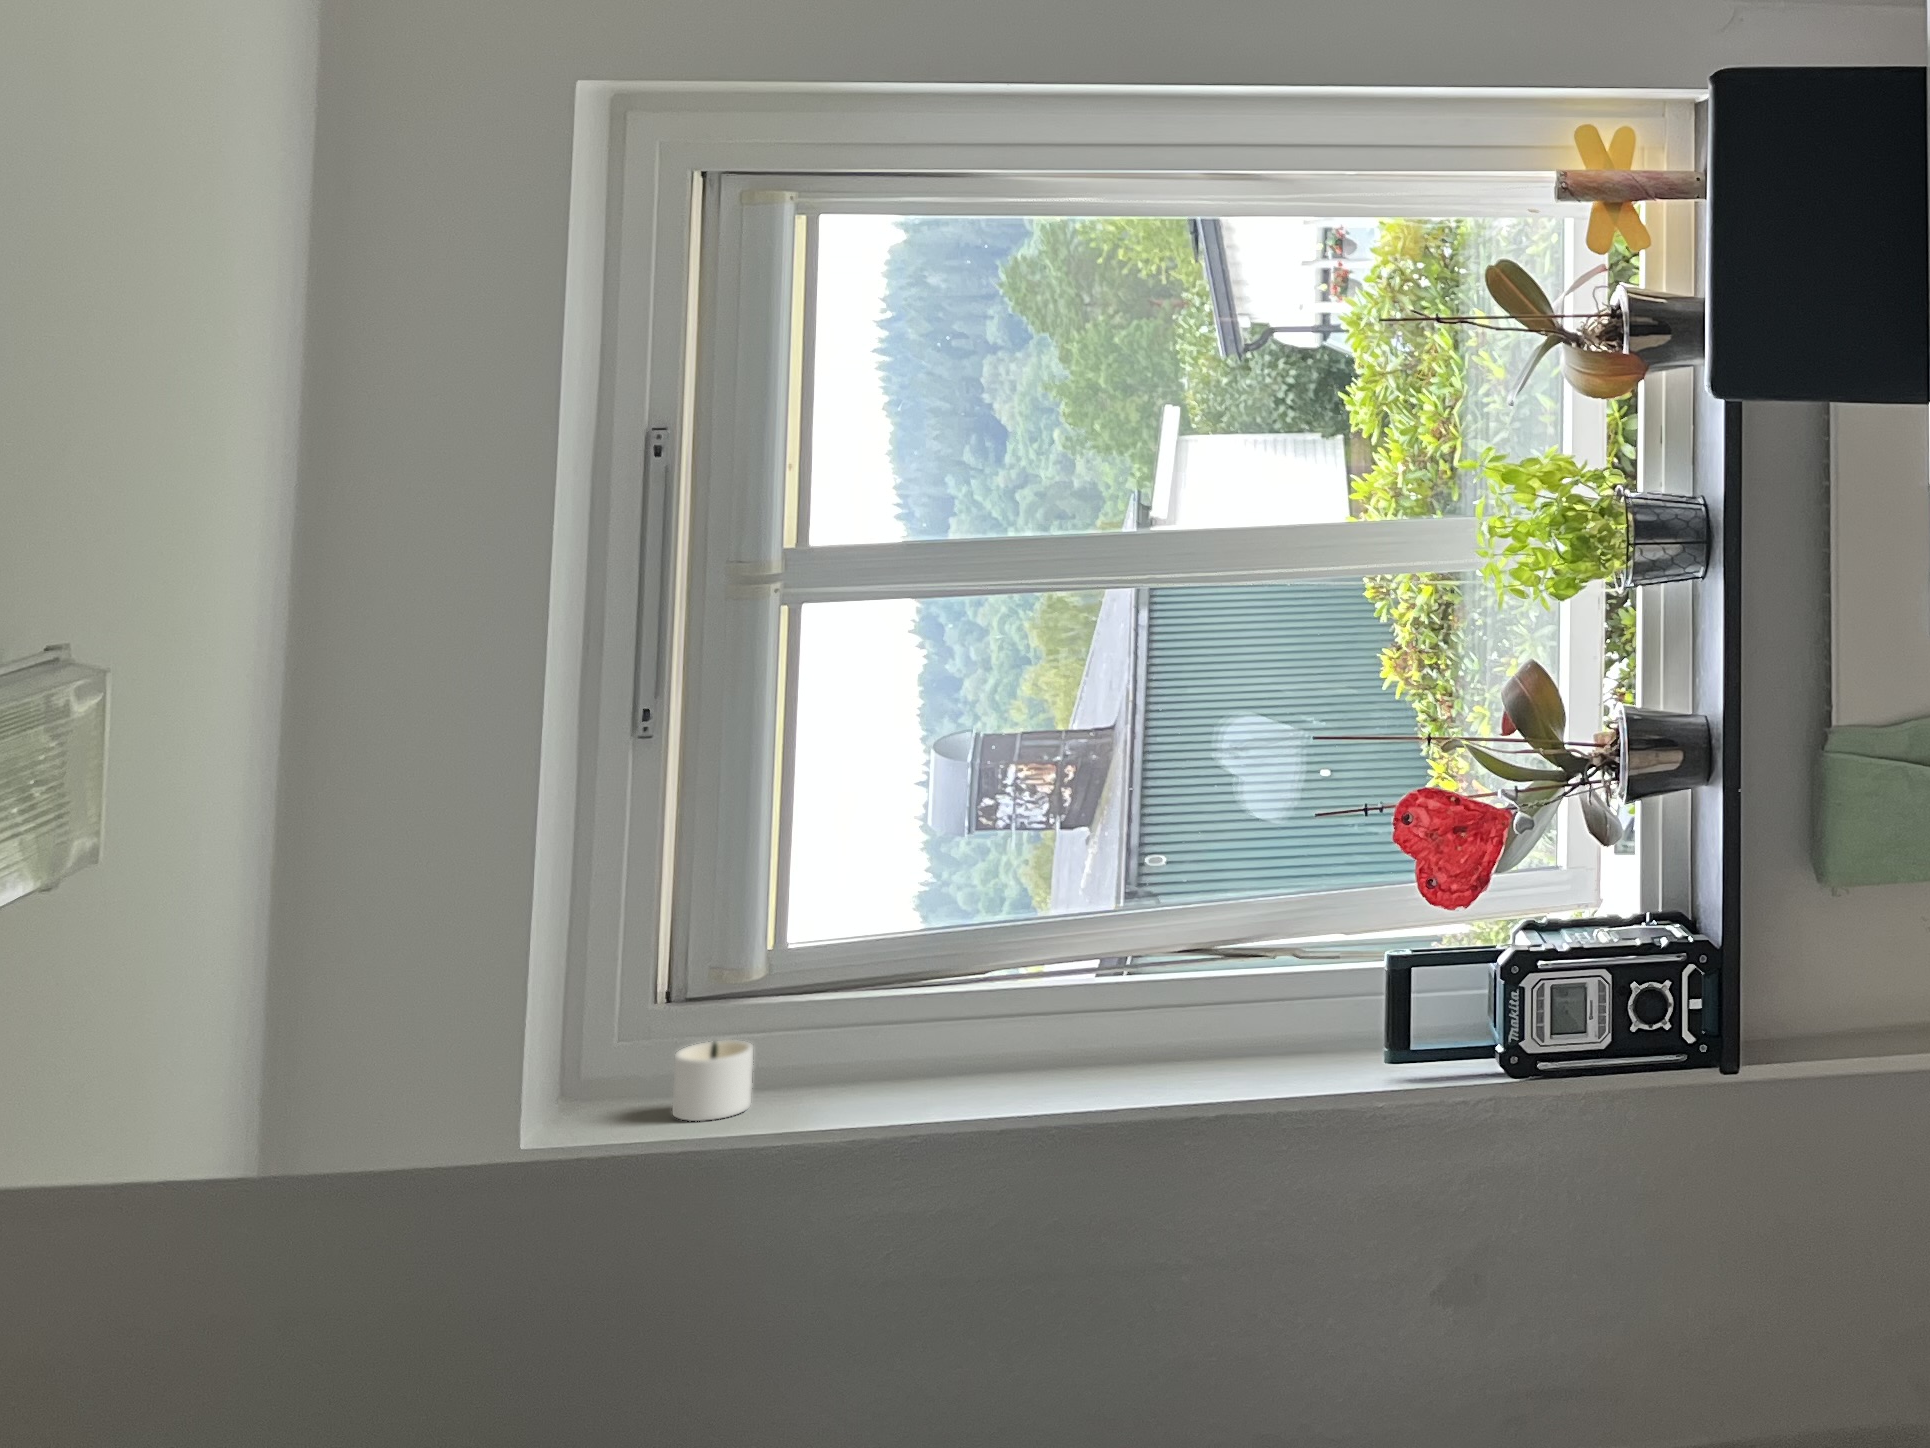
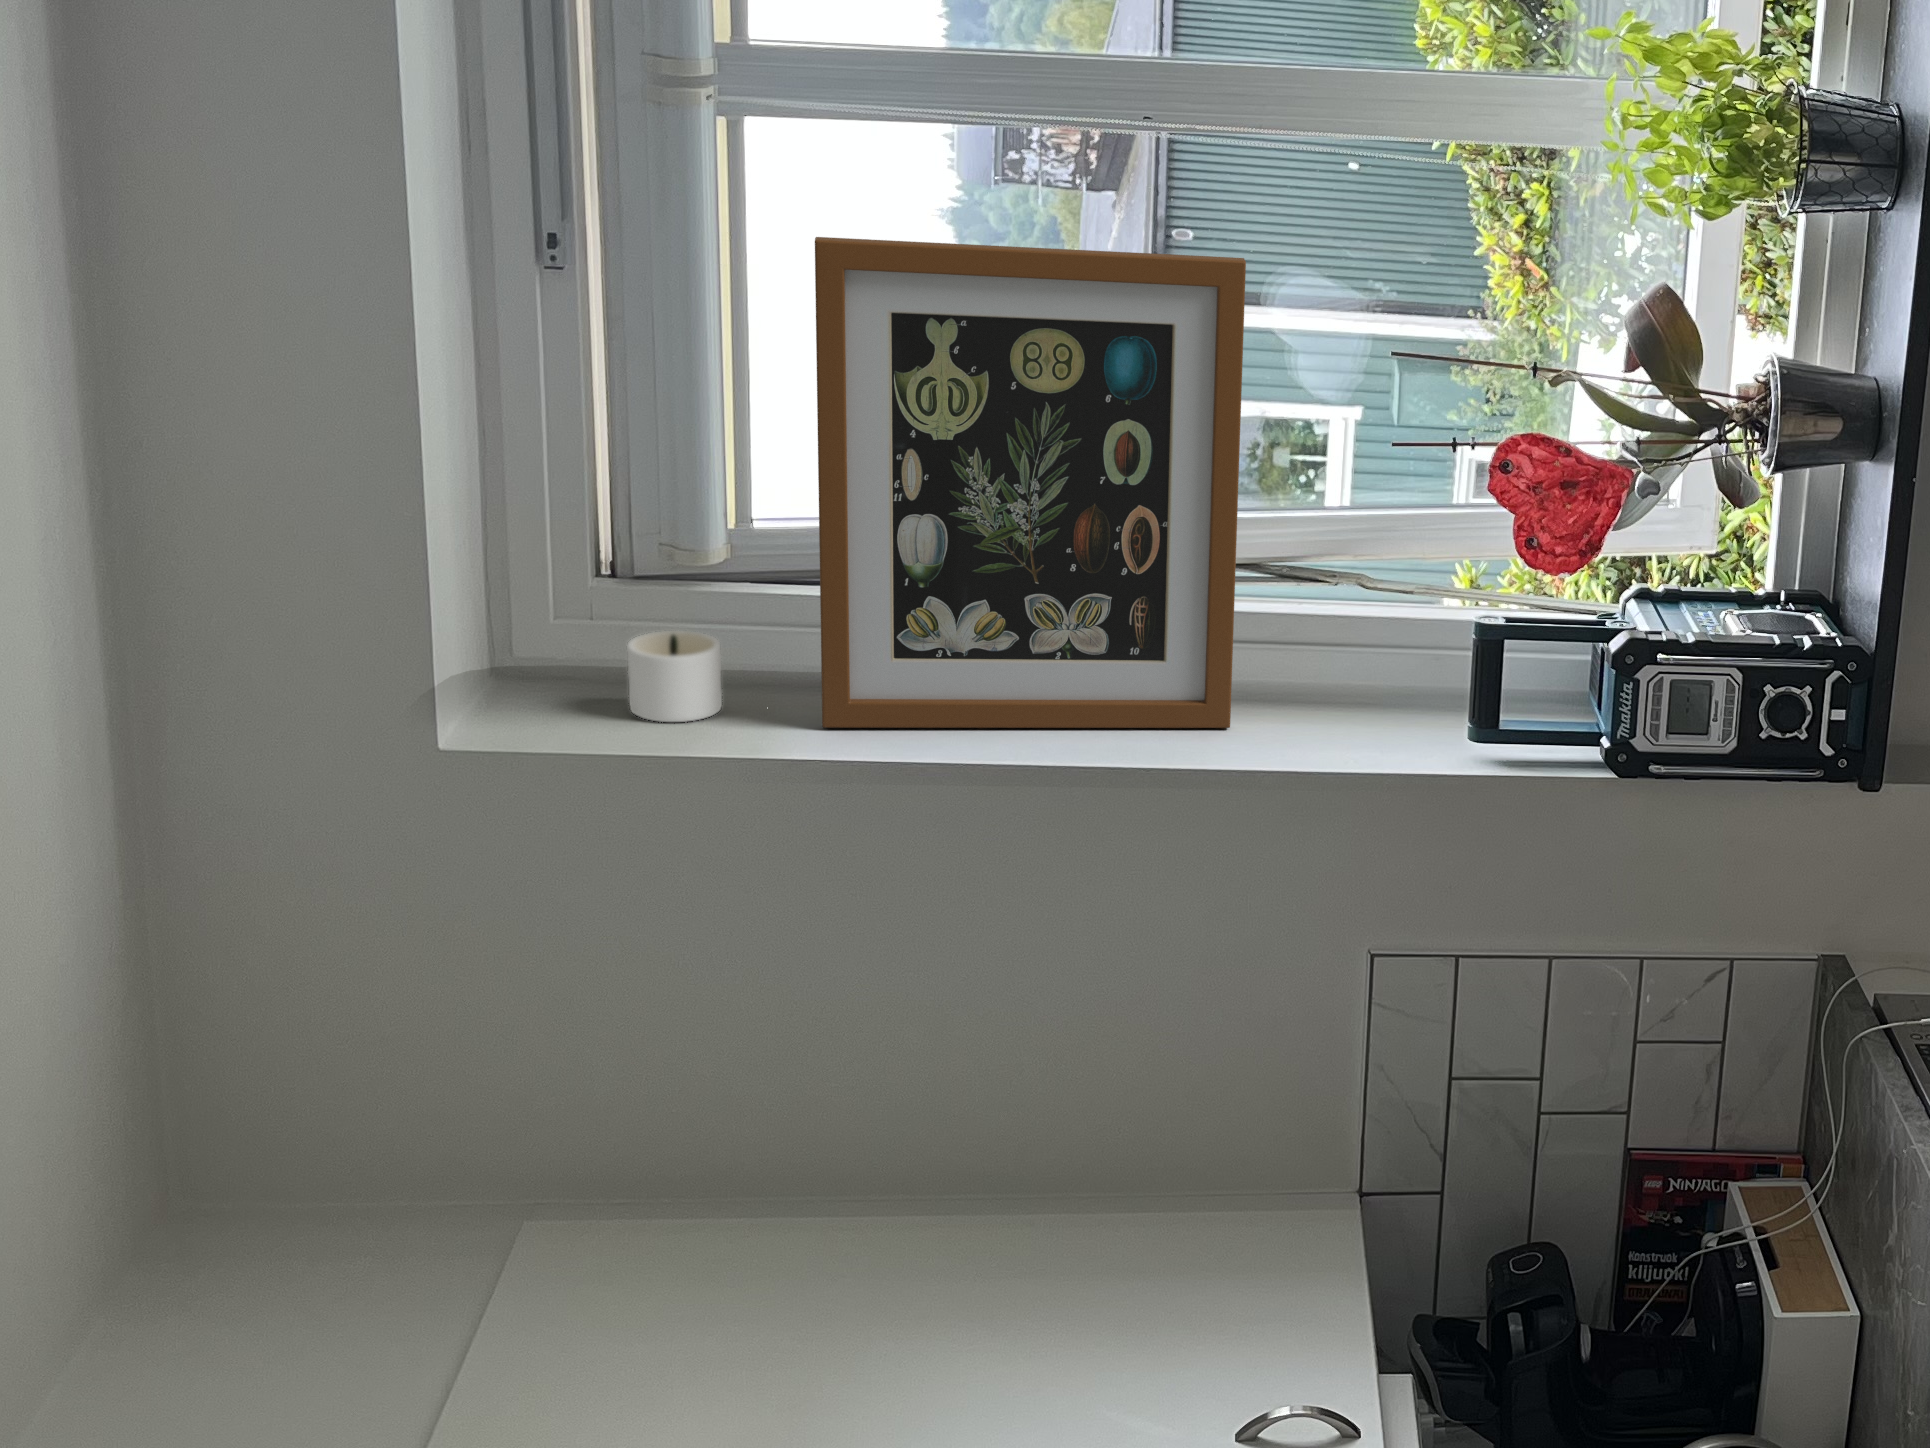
picture frame: none [835,669,1195,1111] -> present [815,237,1246,728]

